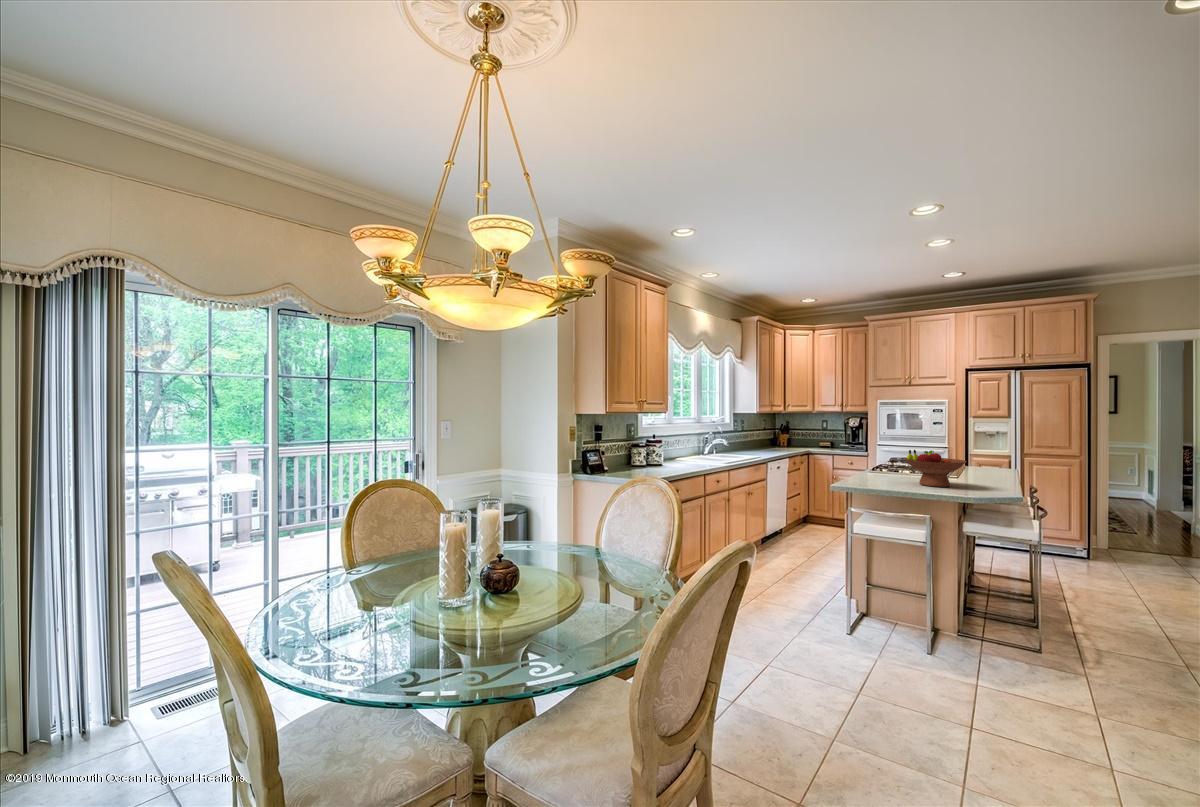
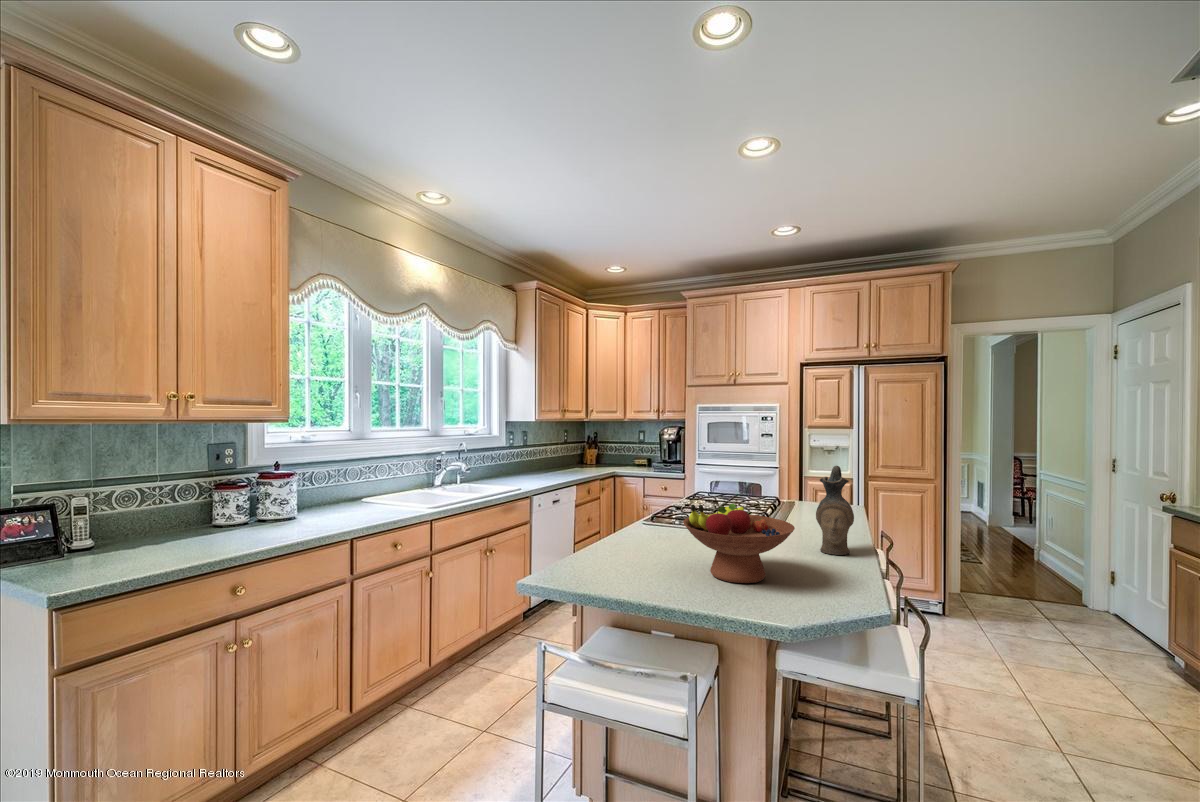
ceramic pitcher: none [979,435,1002,483] -> present [816,466,854,555]

